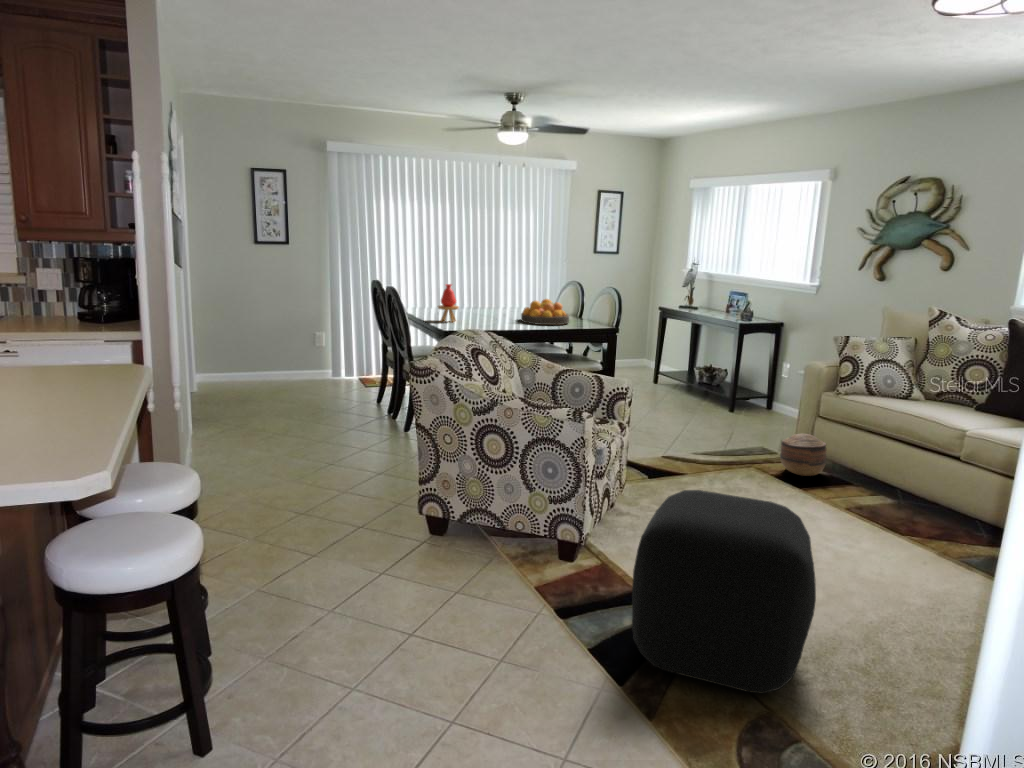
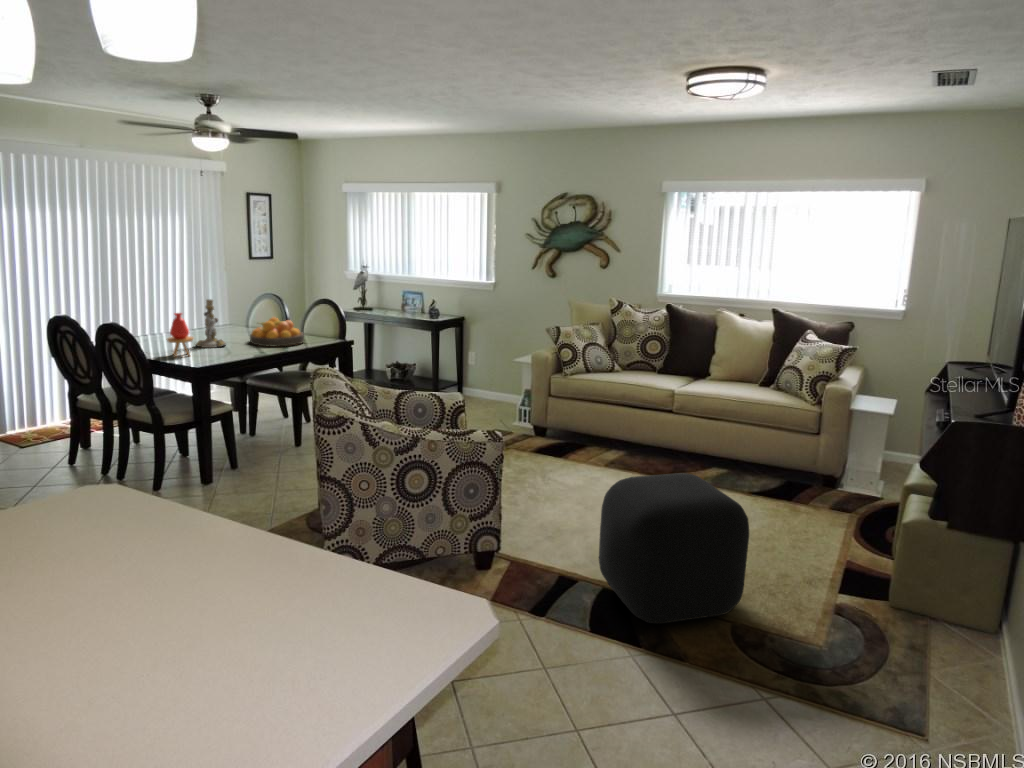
candlestick: none [472,277,499,320] -> present [195,299,226,348]
basket: present [780,434,826,476] -> none [533,412,569,447]

